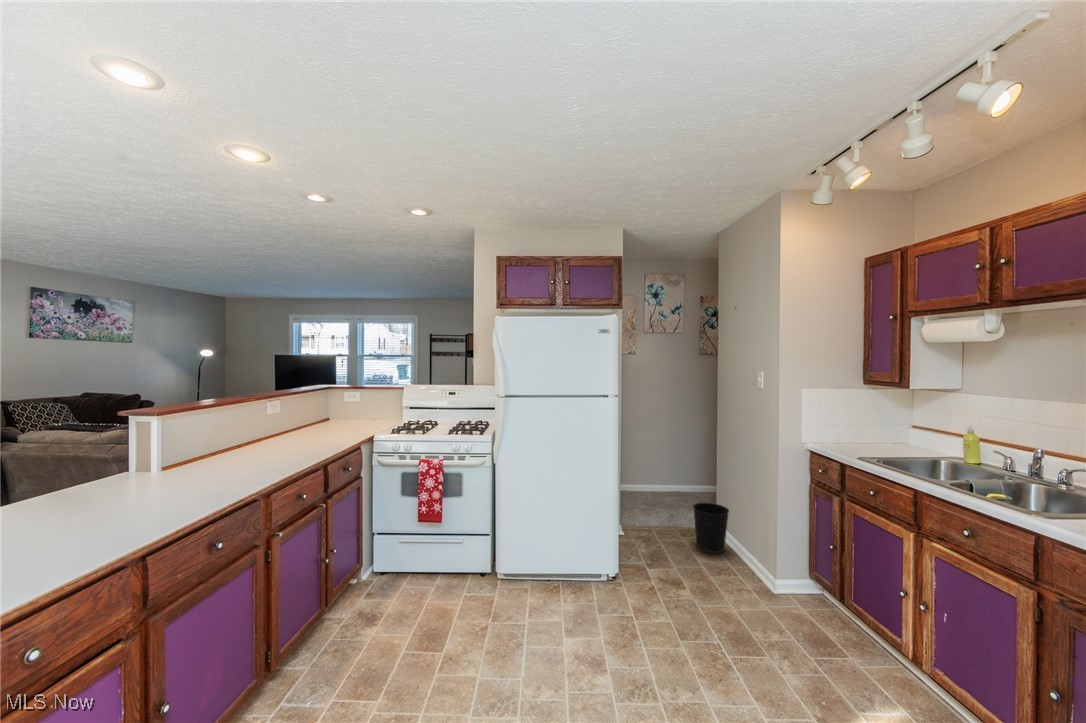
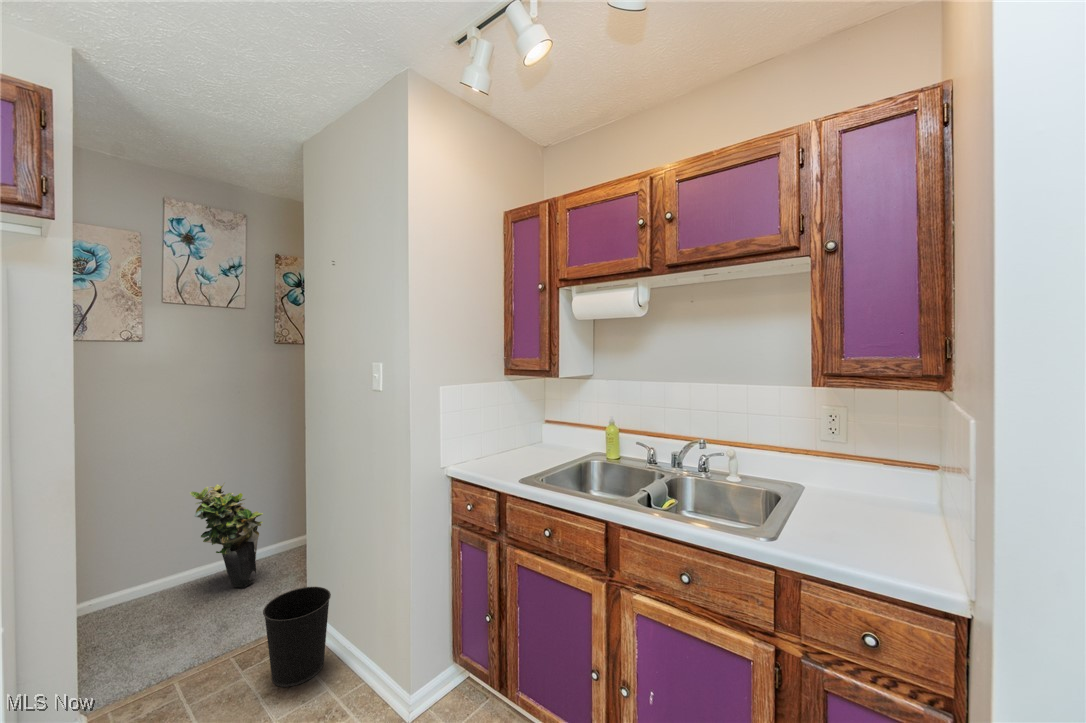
potted plant: none [654,439,691,504] -> present [190,484,263,588]

